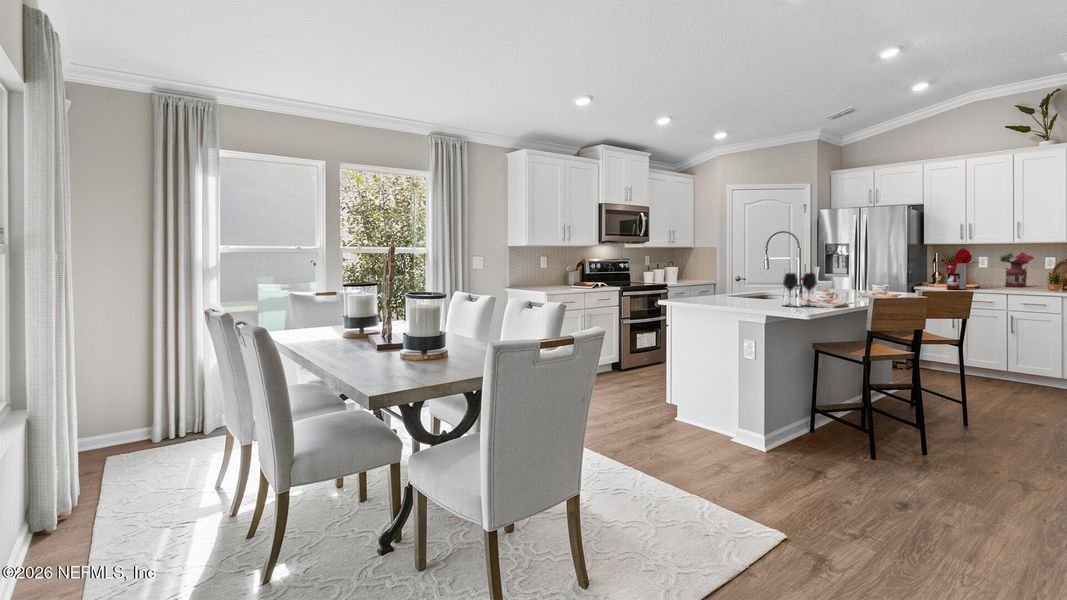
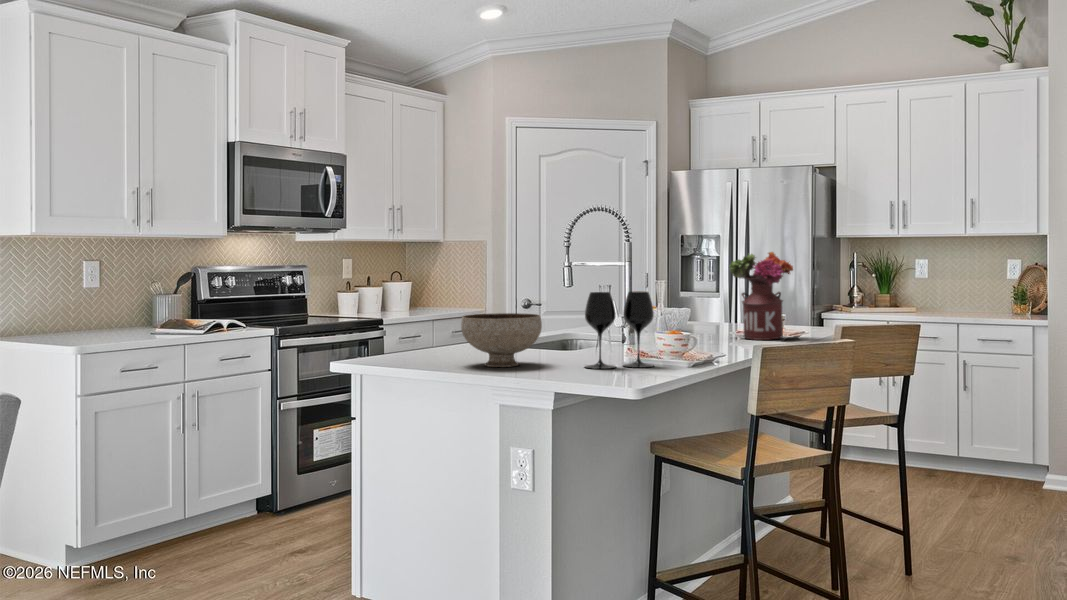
coffee maker: present [946,248,980,289] -> none [870,245,921,316]
flower arrangement: present [1000,252,1034,287] -> present [730,252,793,340]
bowl: none [724,282,761,305] -> present [461,313,542,367]

